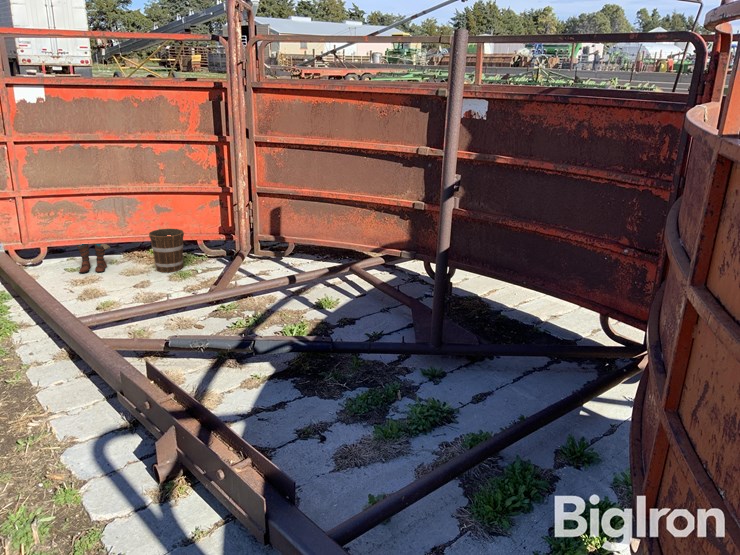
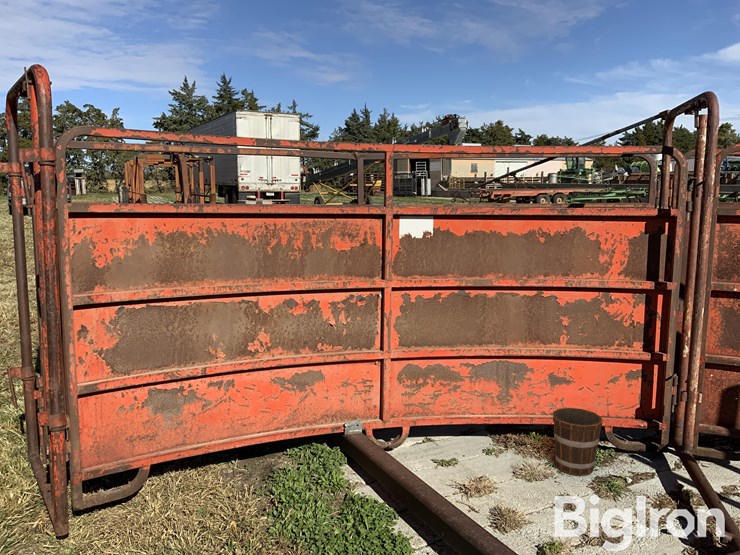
boots: present [77,244,110,273] -> none [448,419,497,468]

